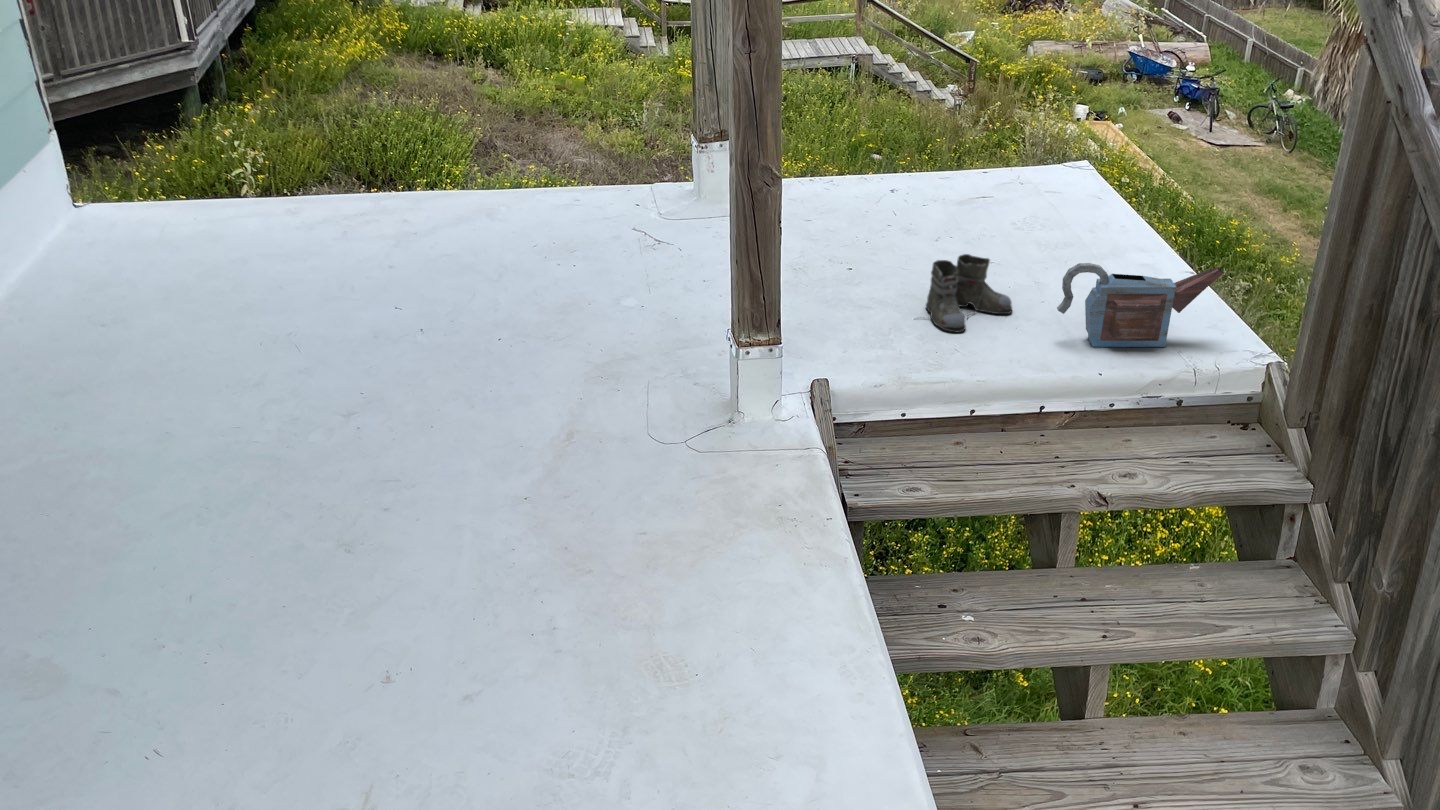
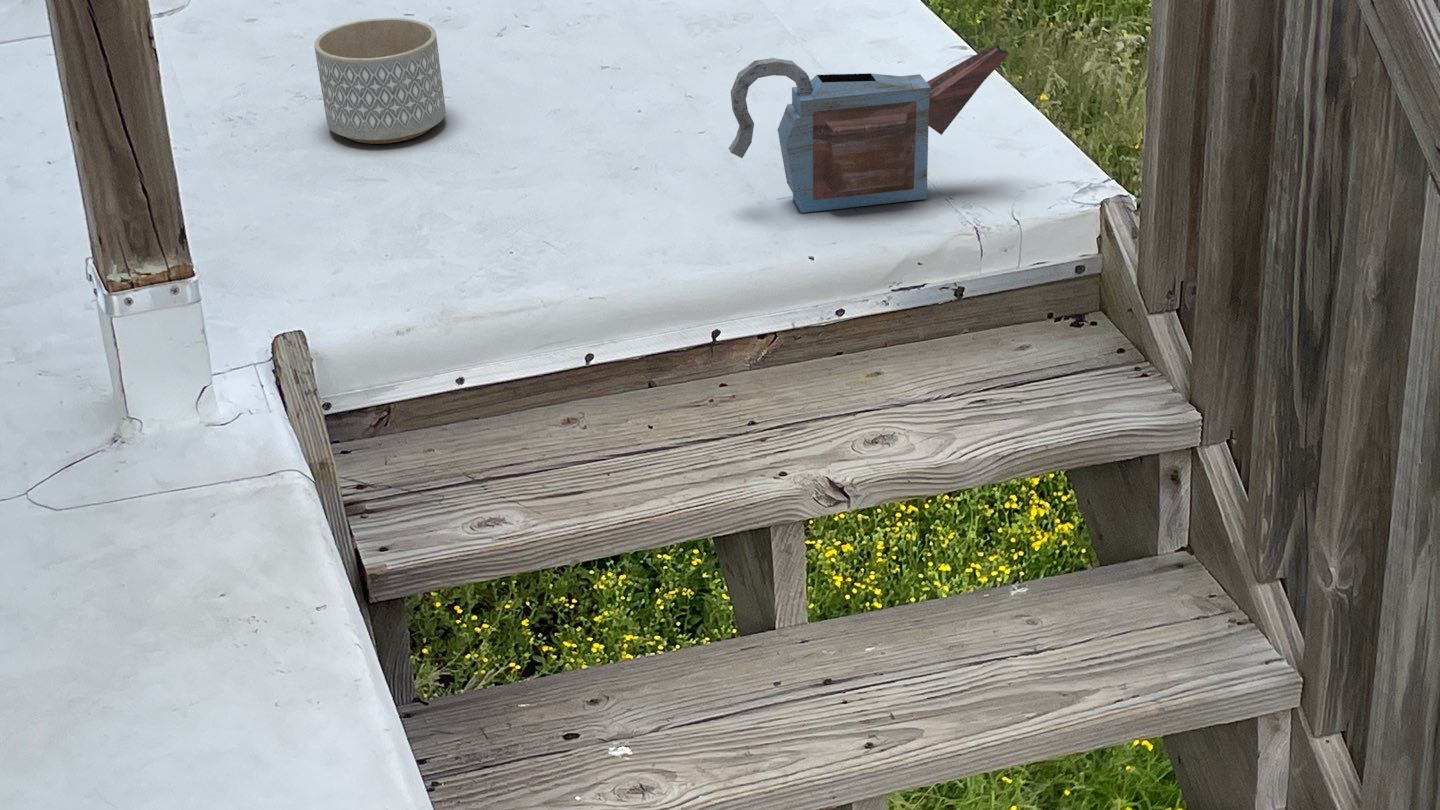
planter: none [830,213,896,281] -> present [314,18,446,144]
boots: present [926,254,1012,332] -> none [476,70,659,215]

